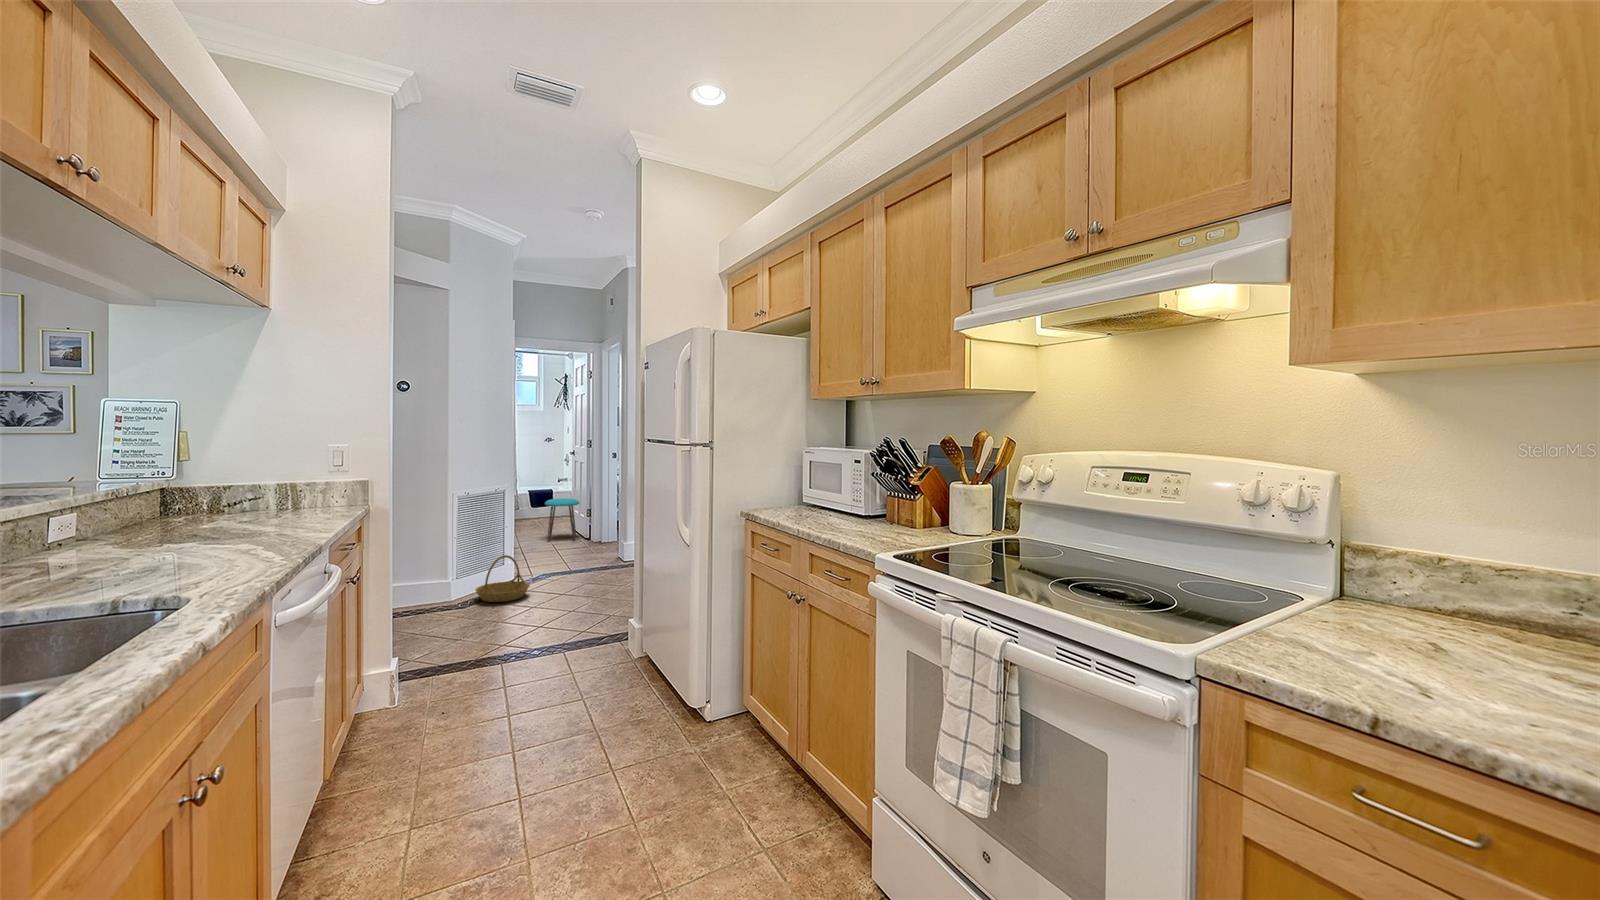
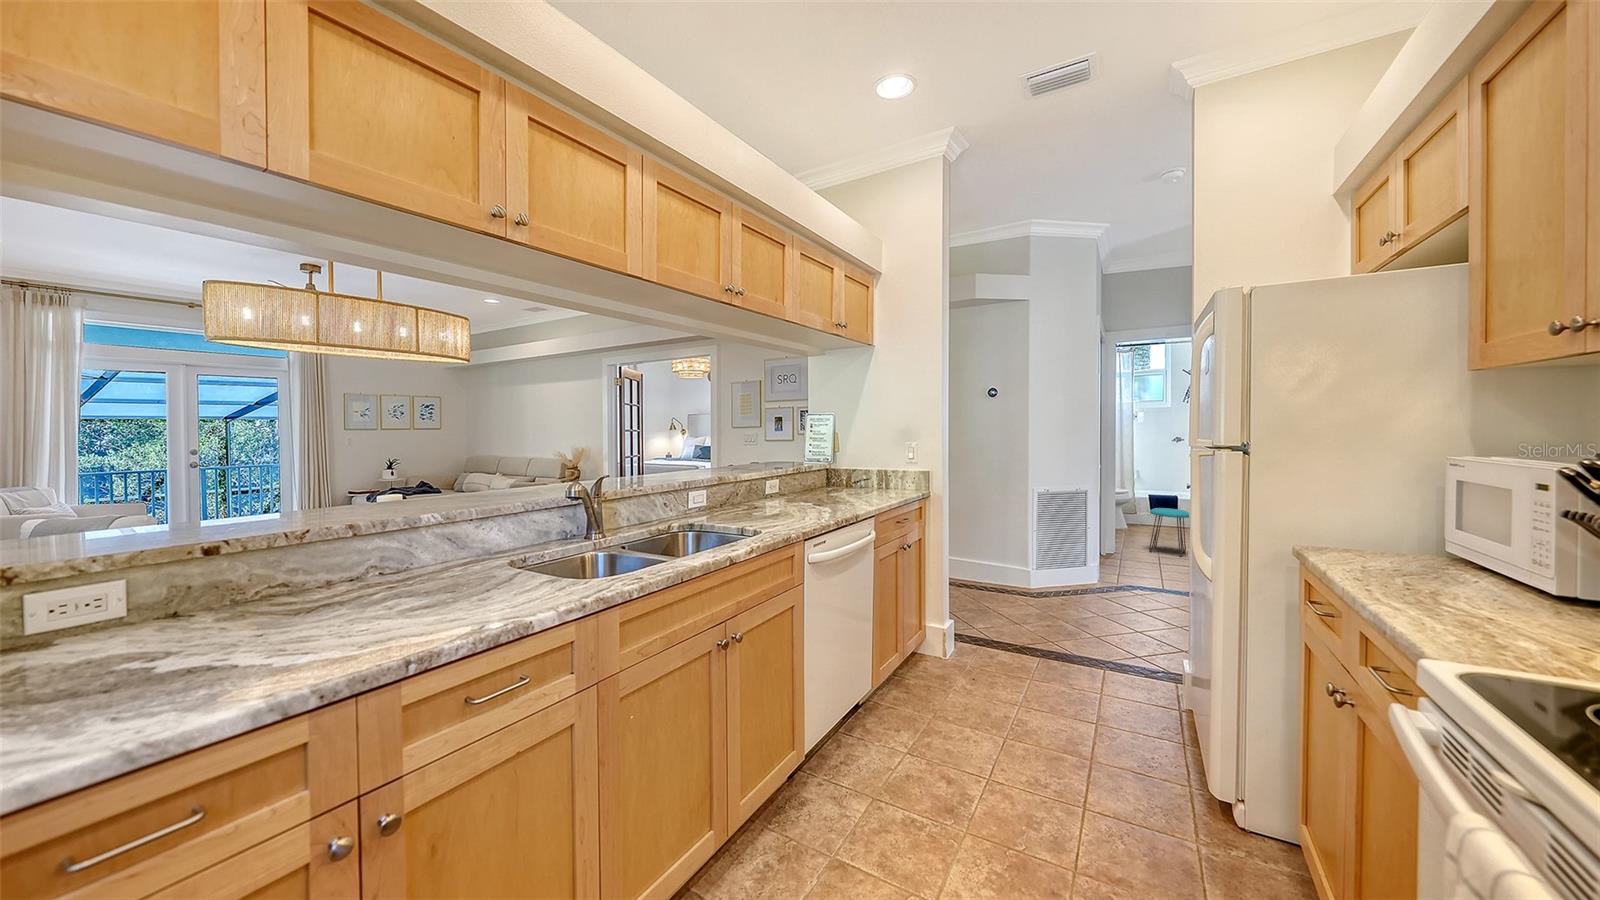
basket: present [475,555,529,602] -> none [1049,556,1101,601]

